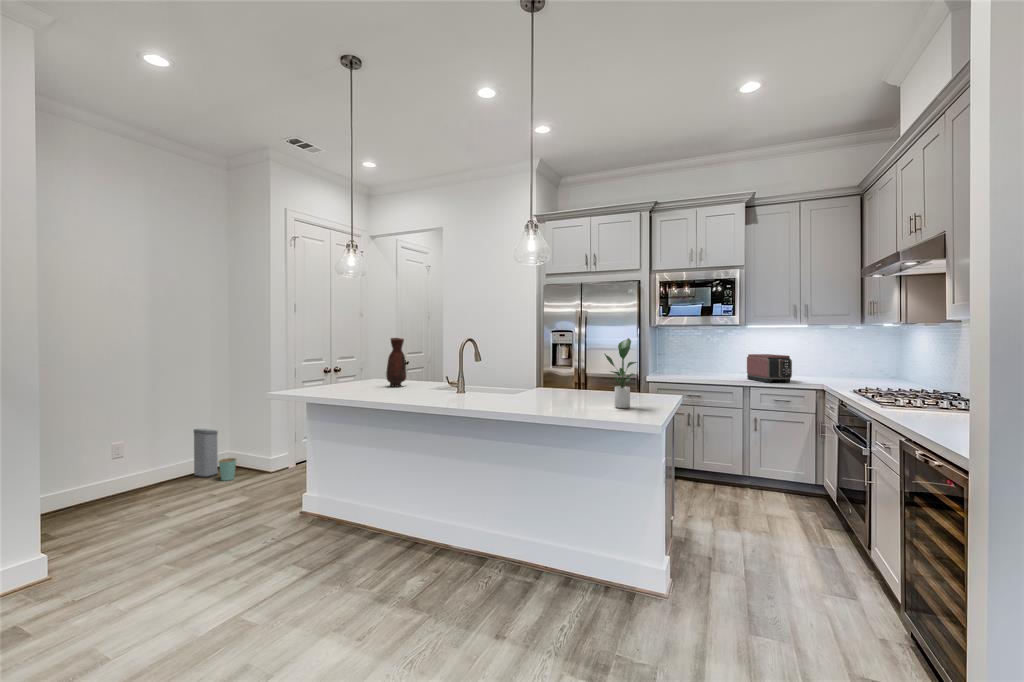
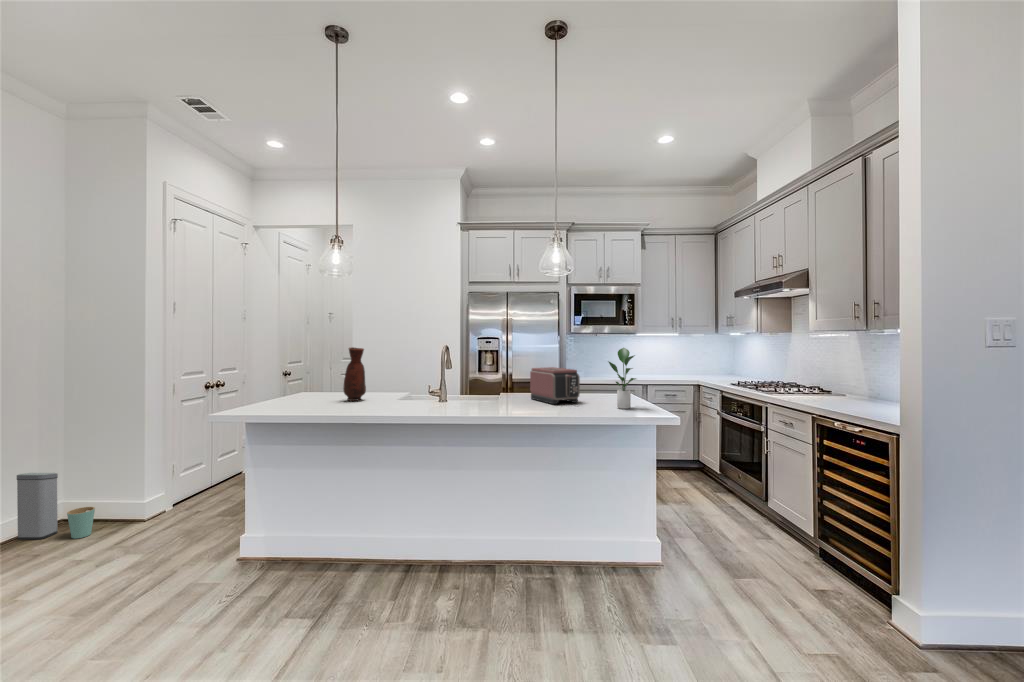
toaster: present [747,354,792,383] -> present [530,367,580,404]

